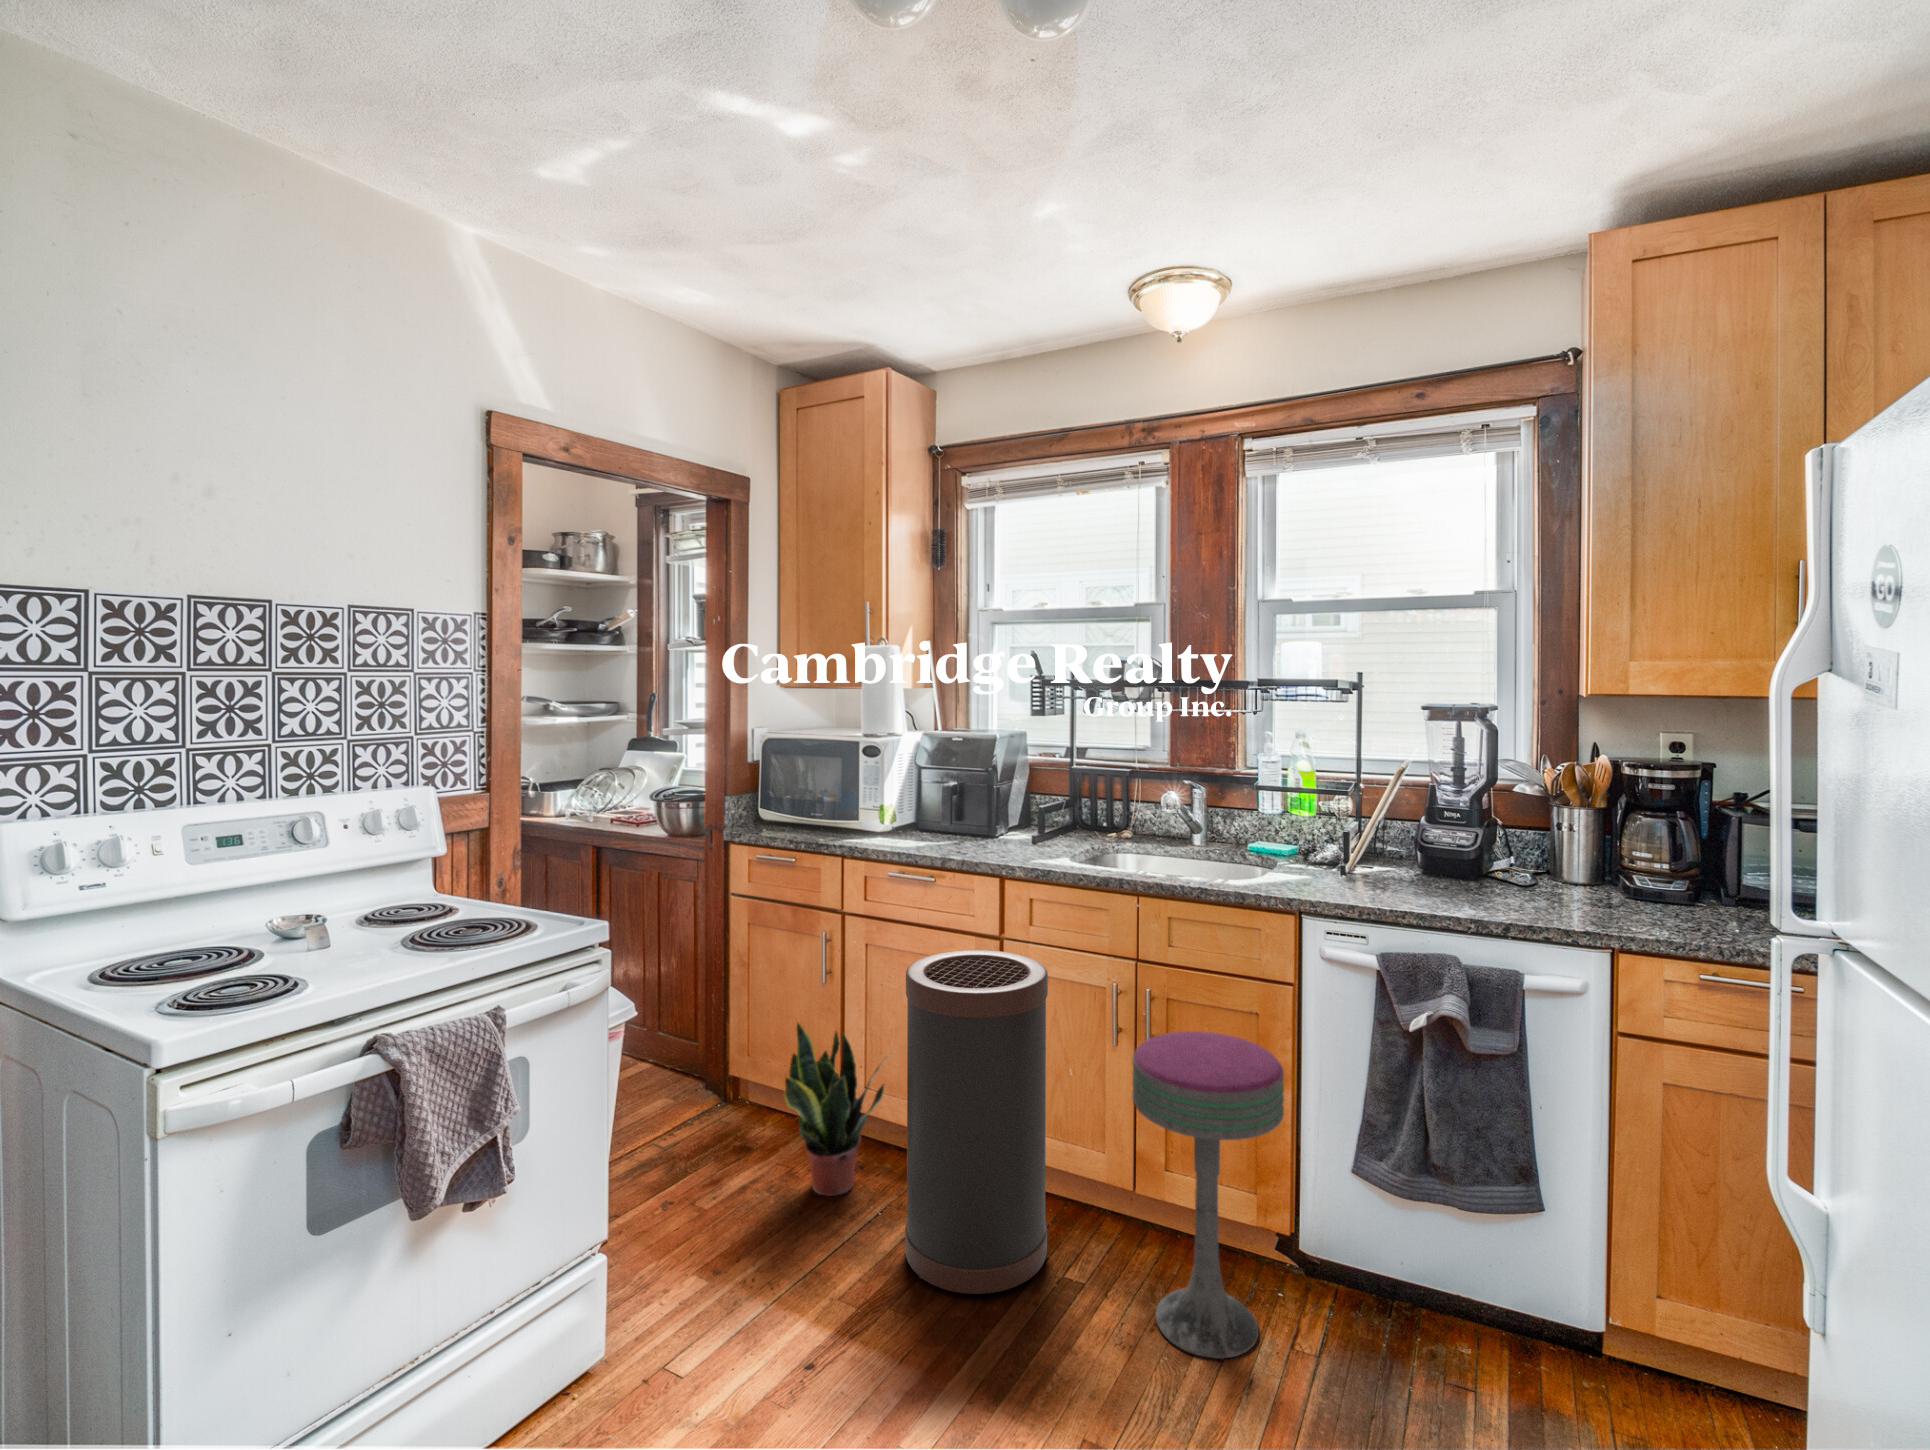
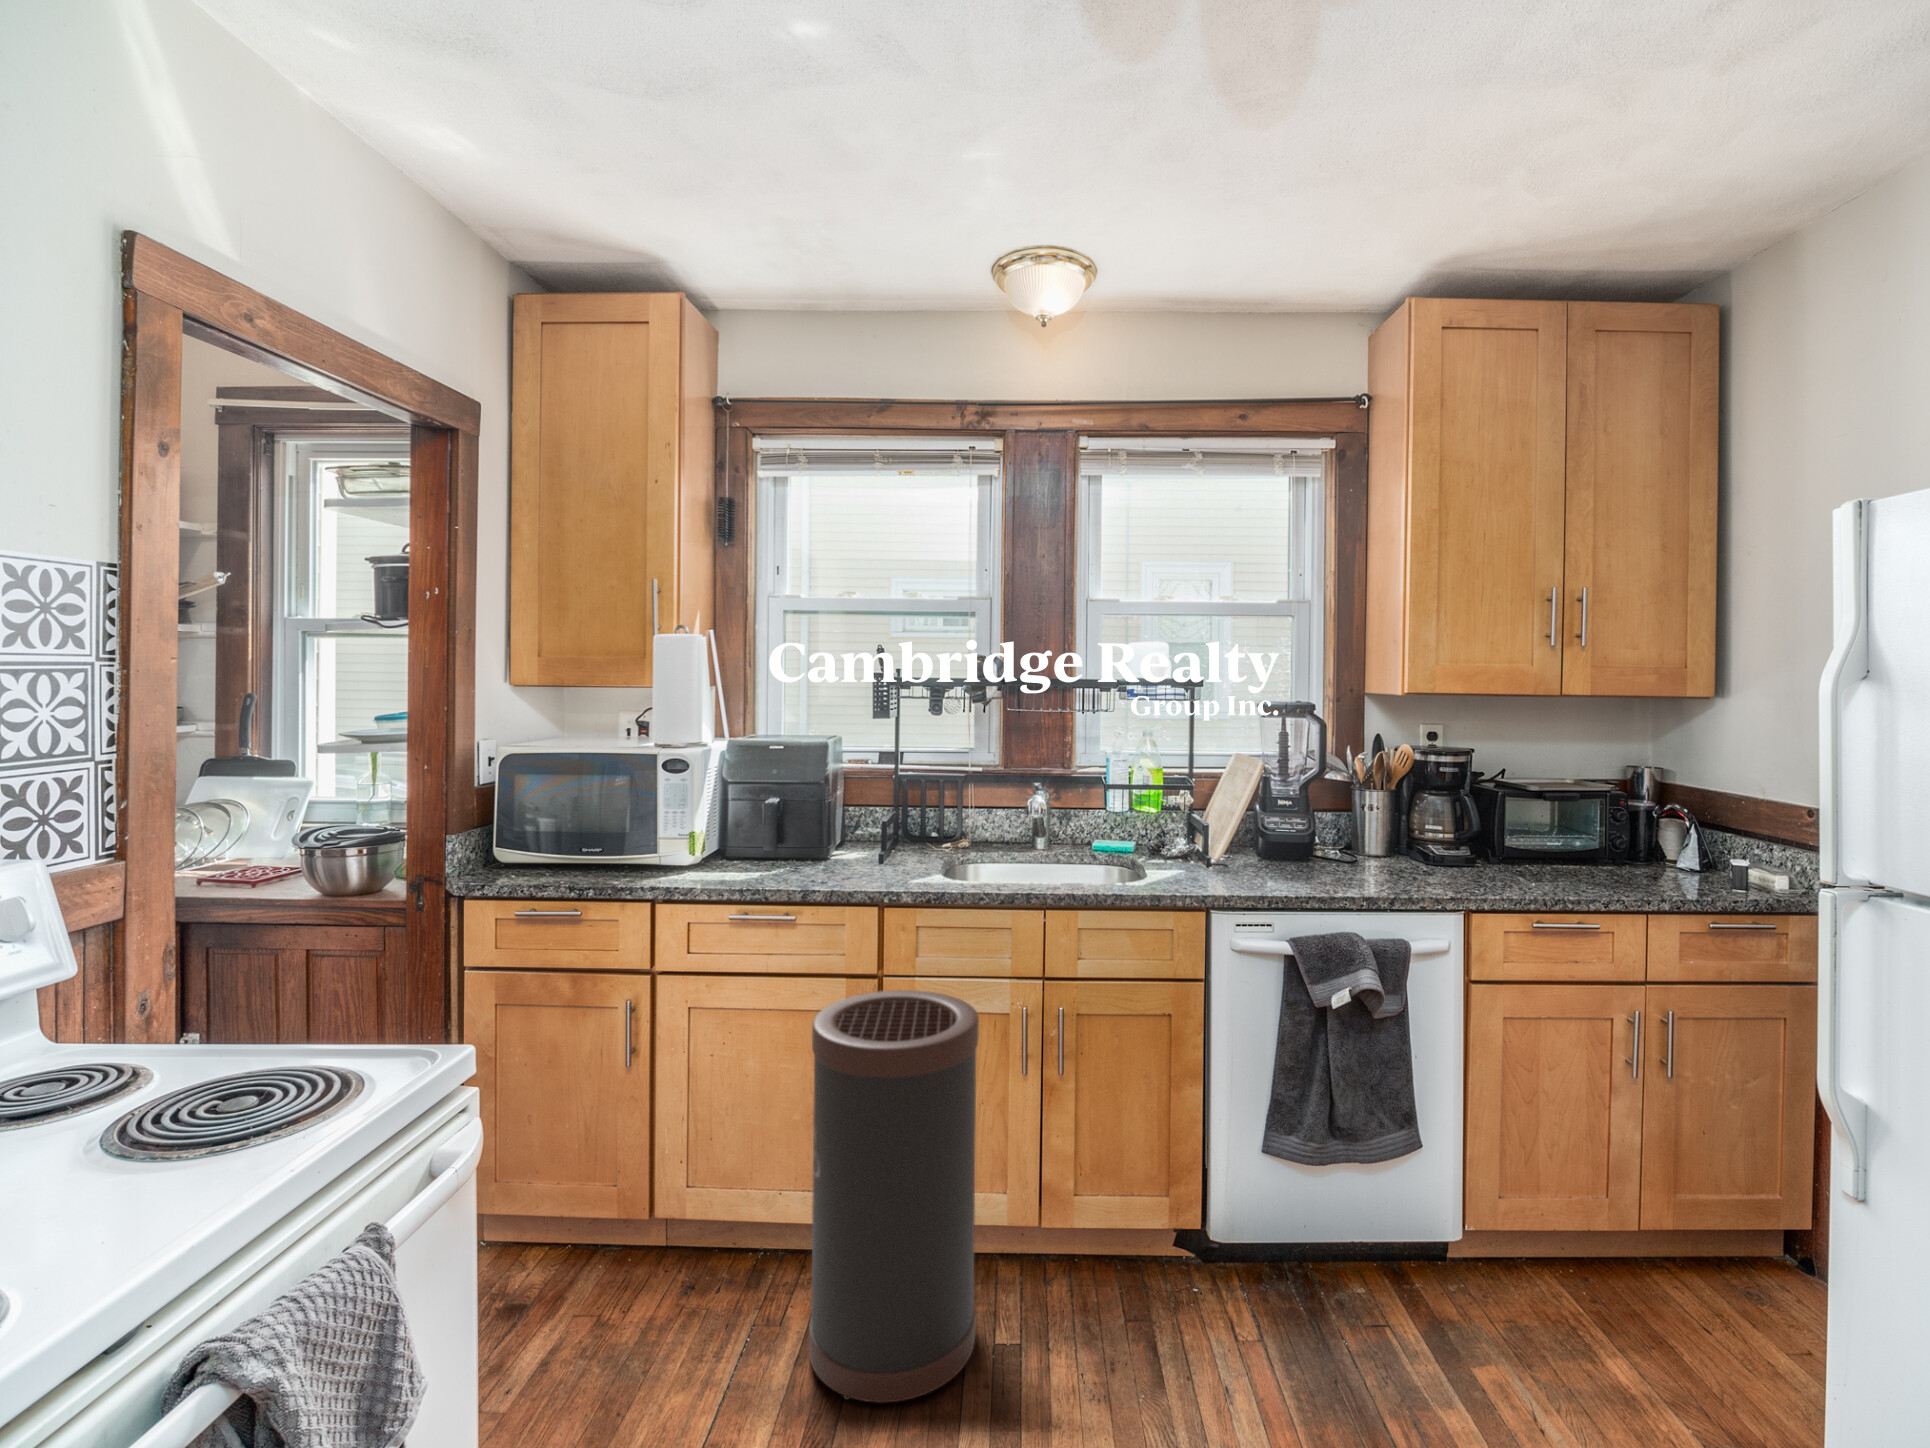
potted plant: present [784,1023,887,1196] -> none [601,1119,743,1334]
bar stool: present [1132,1031,1284,1359] -> none [1083,1042,1236,1379]

